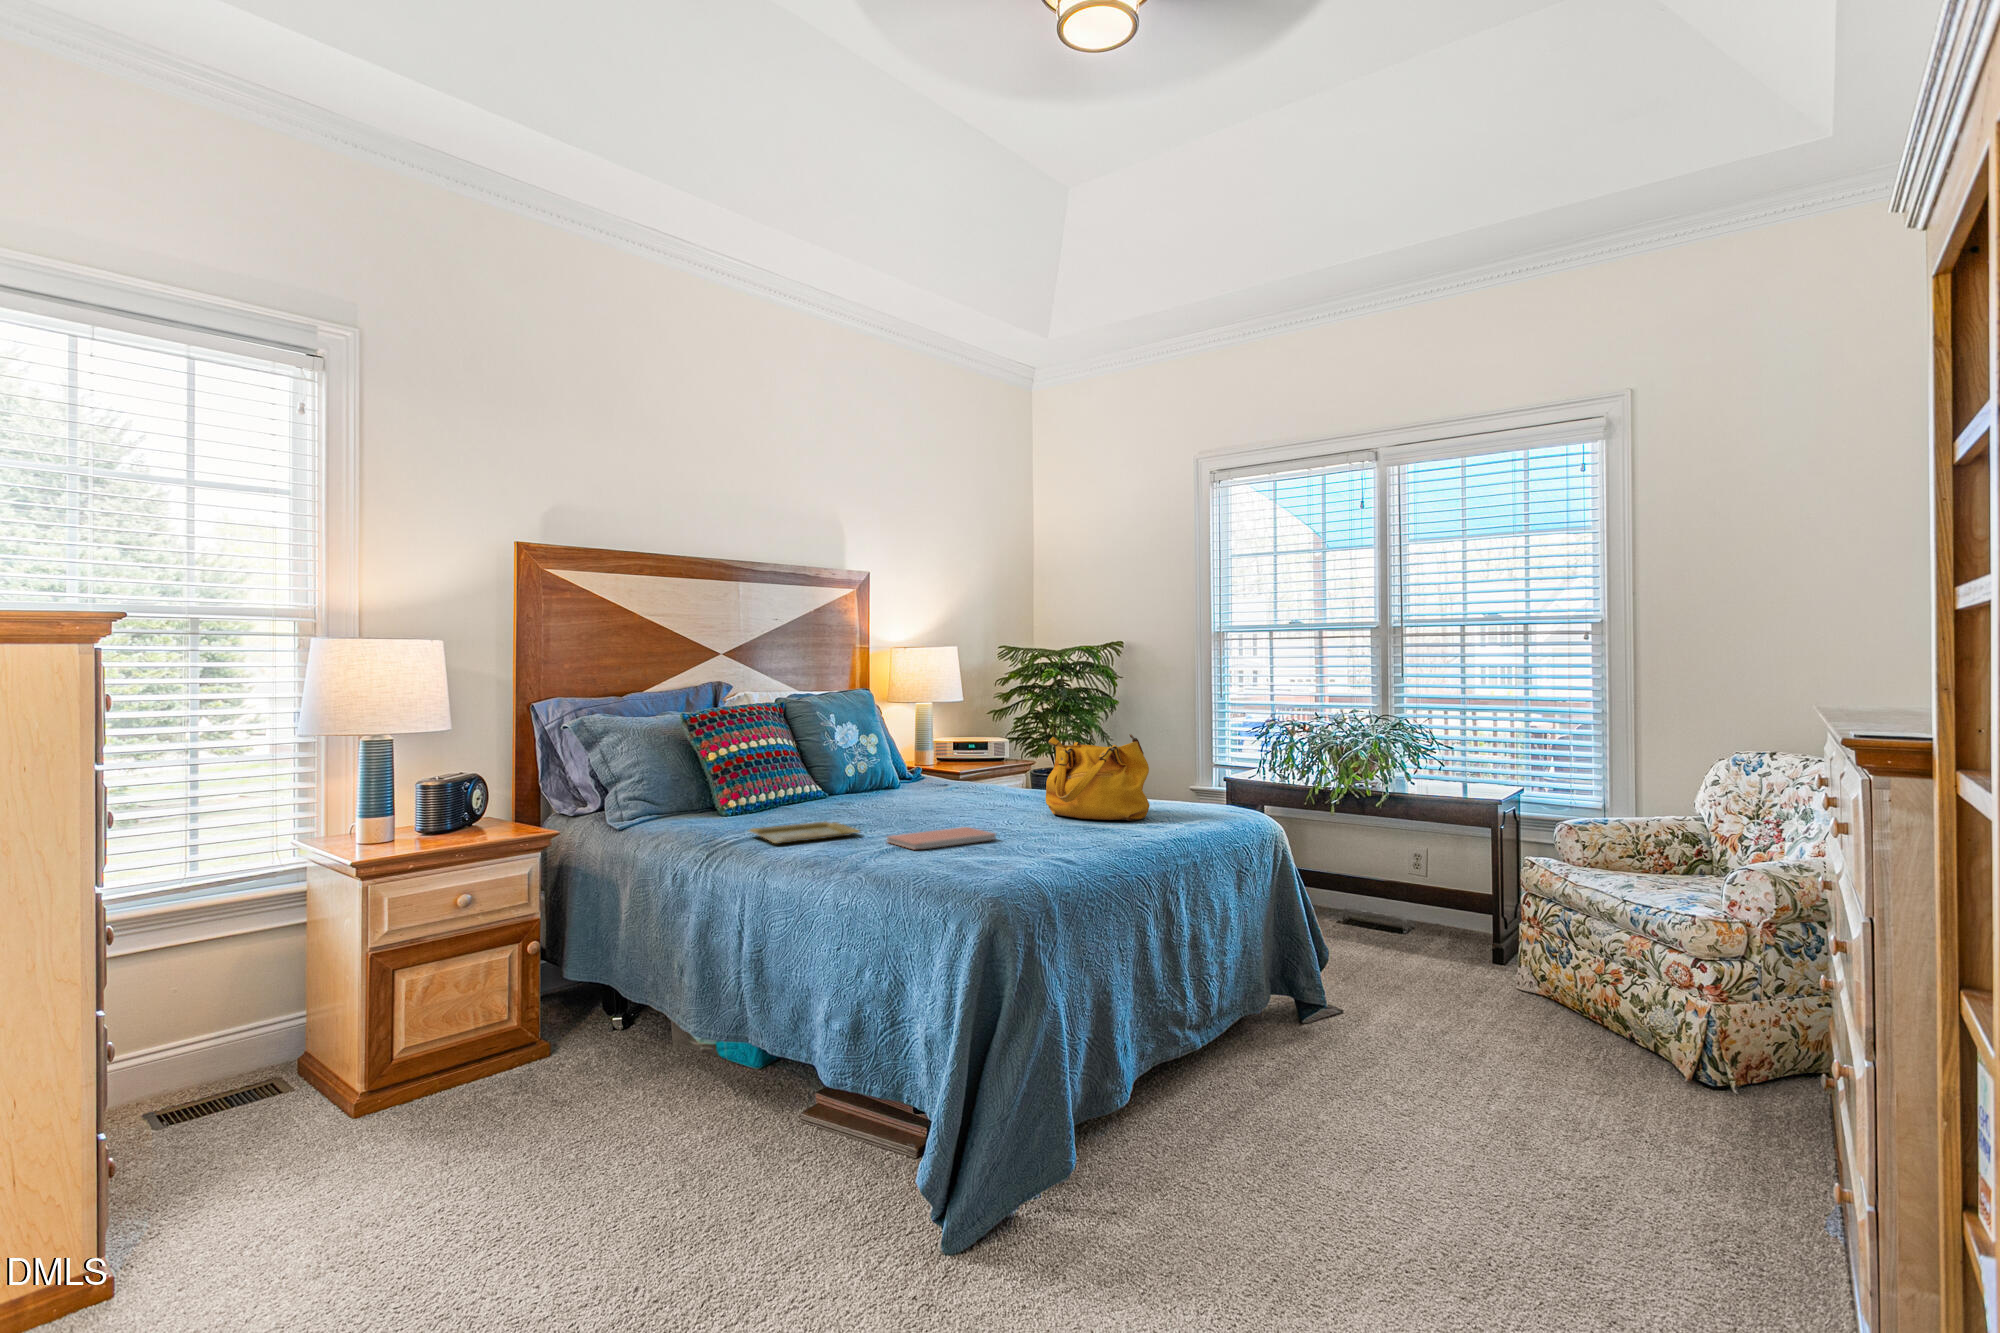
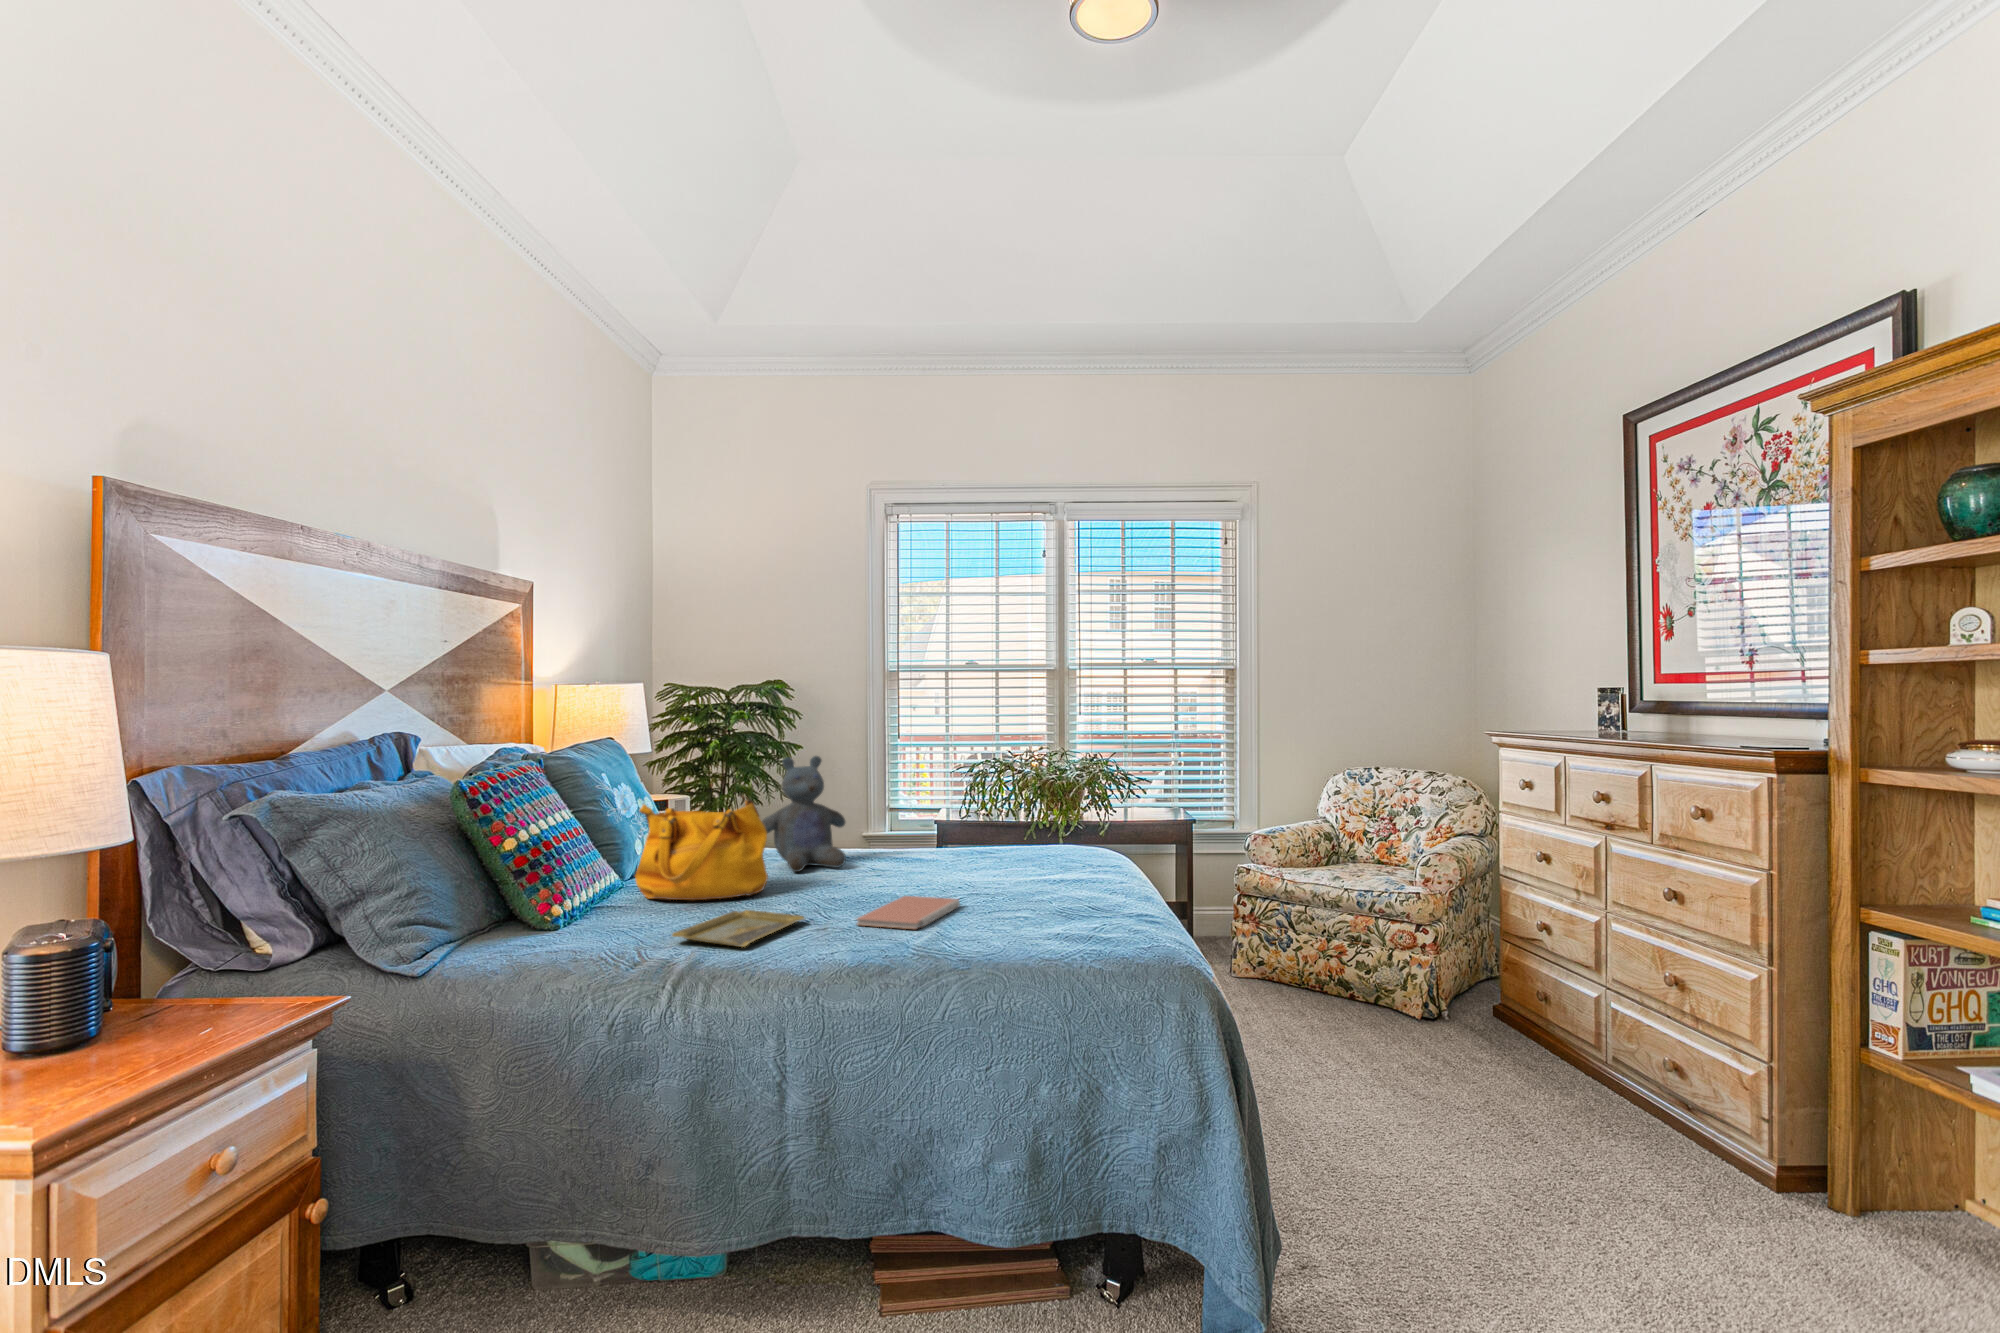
stuffed bear: none [939,704,1019,804] -> present [762,756,846,872]
handbag: present [1046,734,1150,821] -> present [635,795,768,900]

